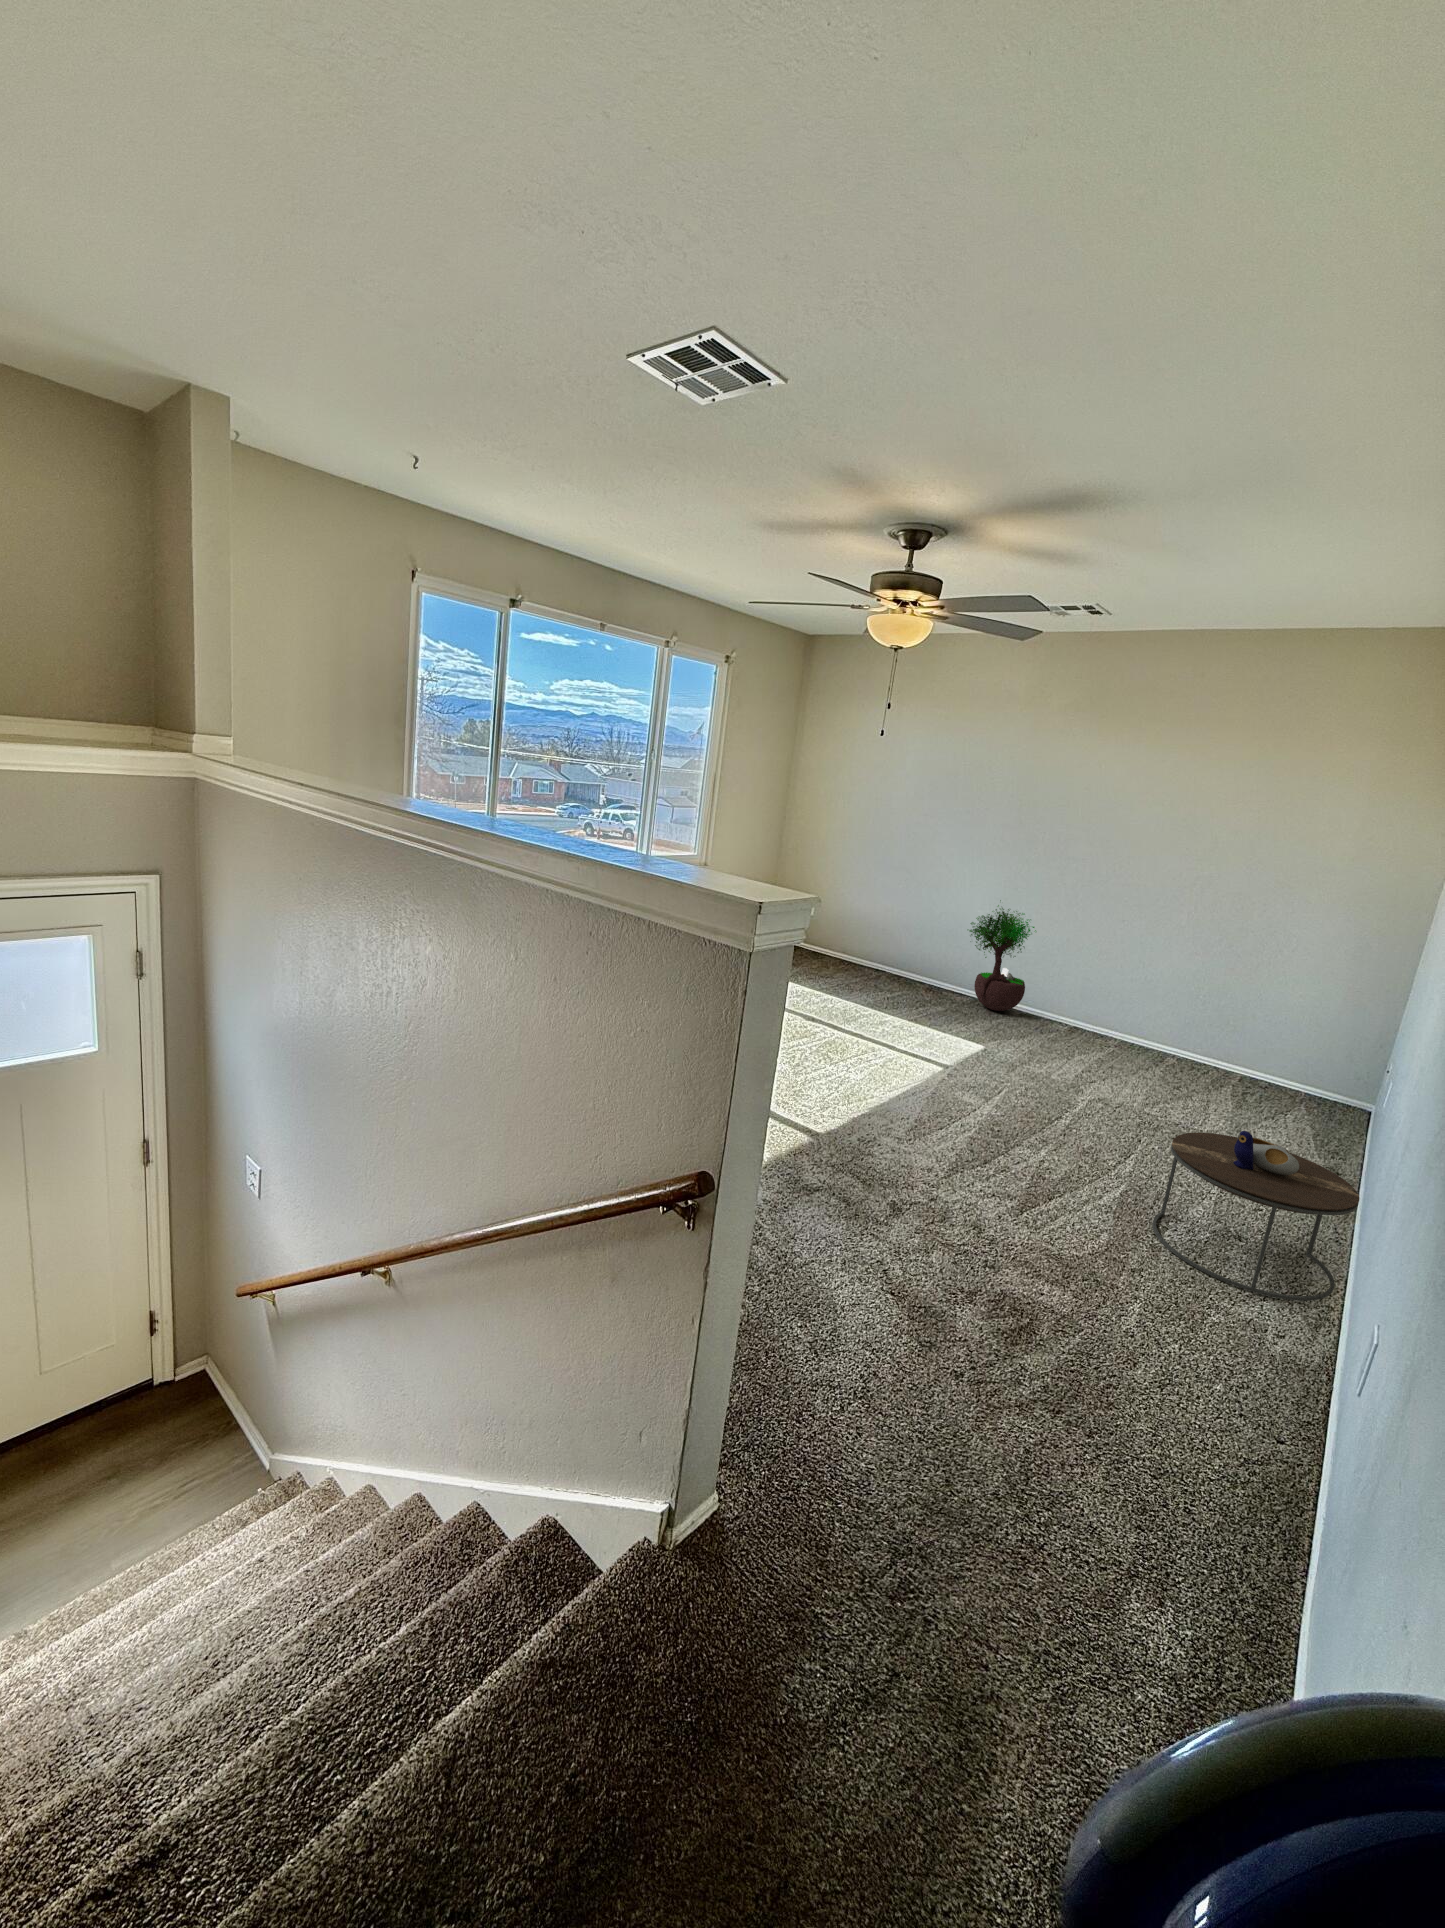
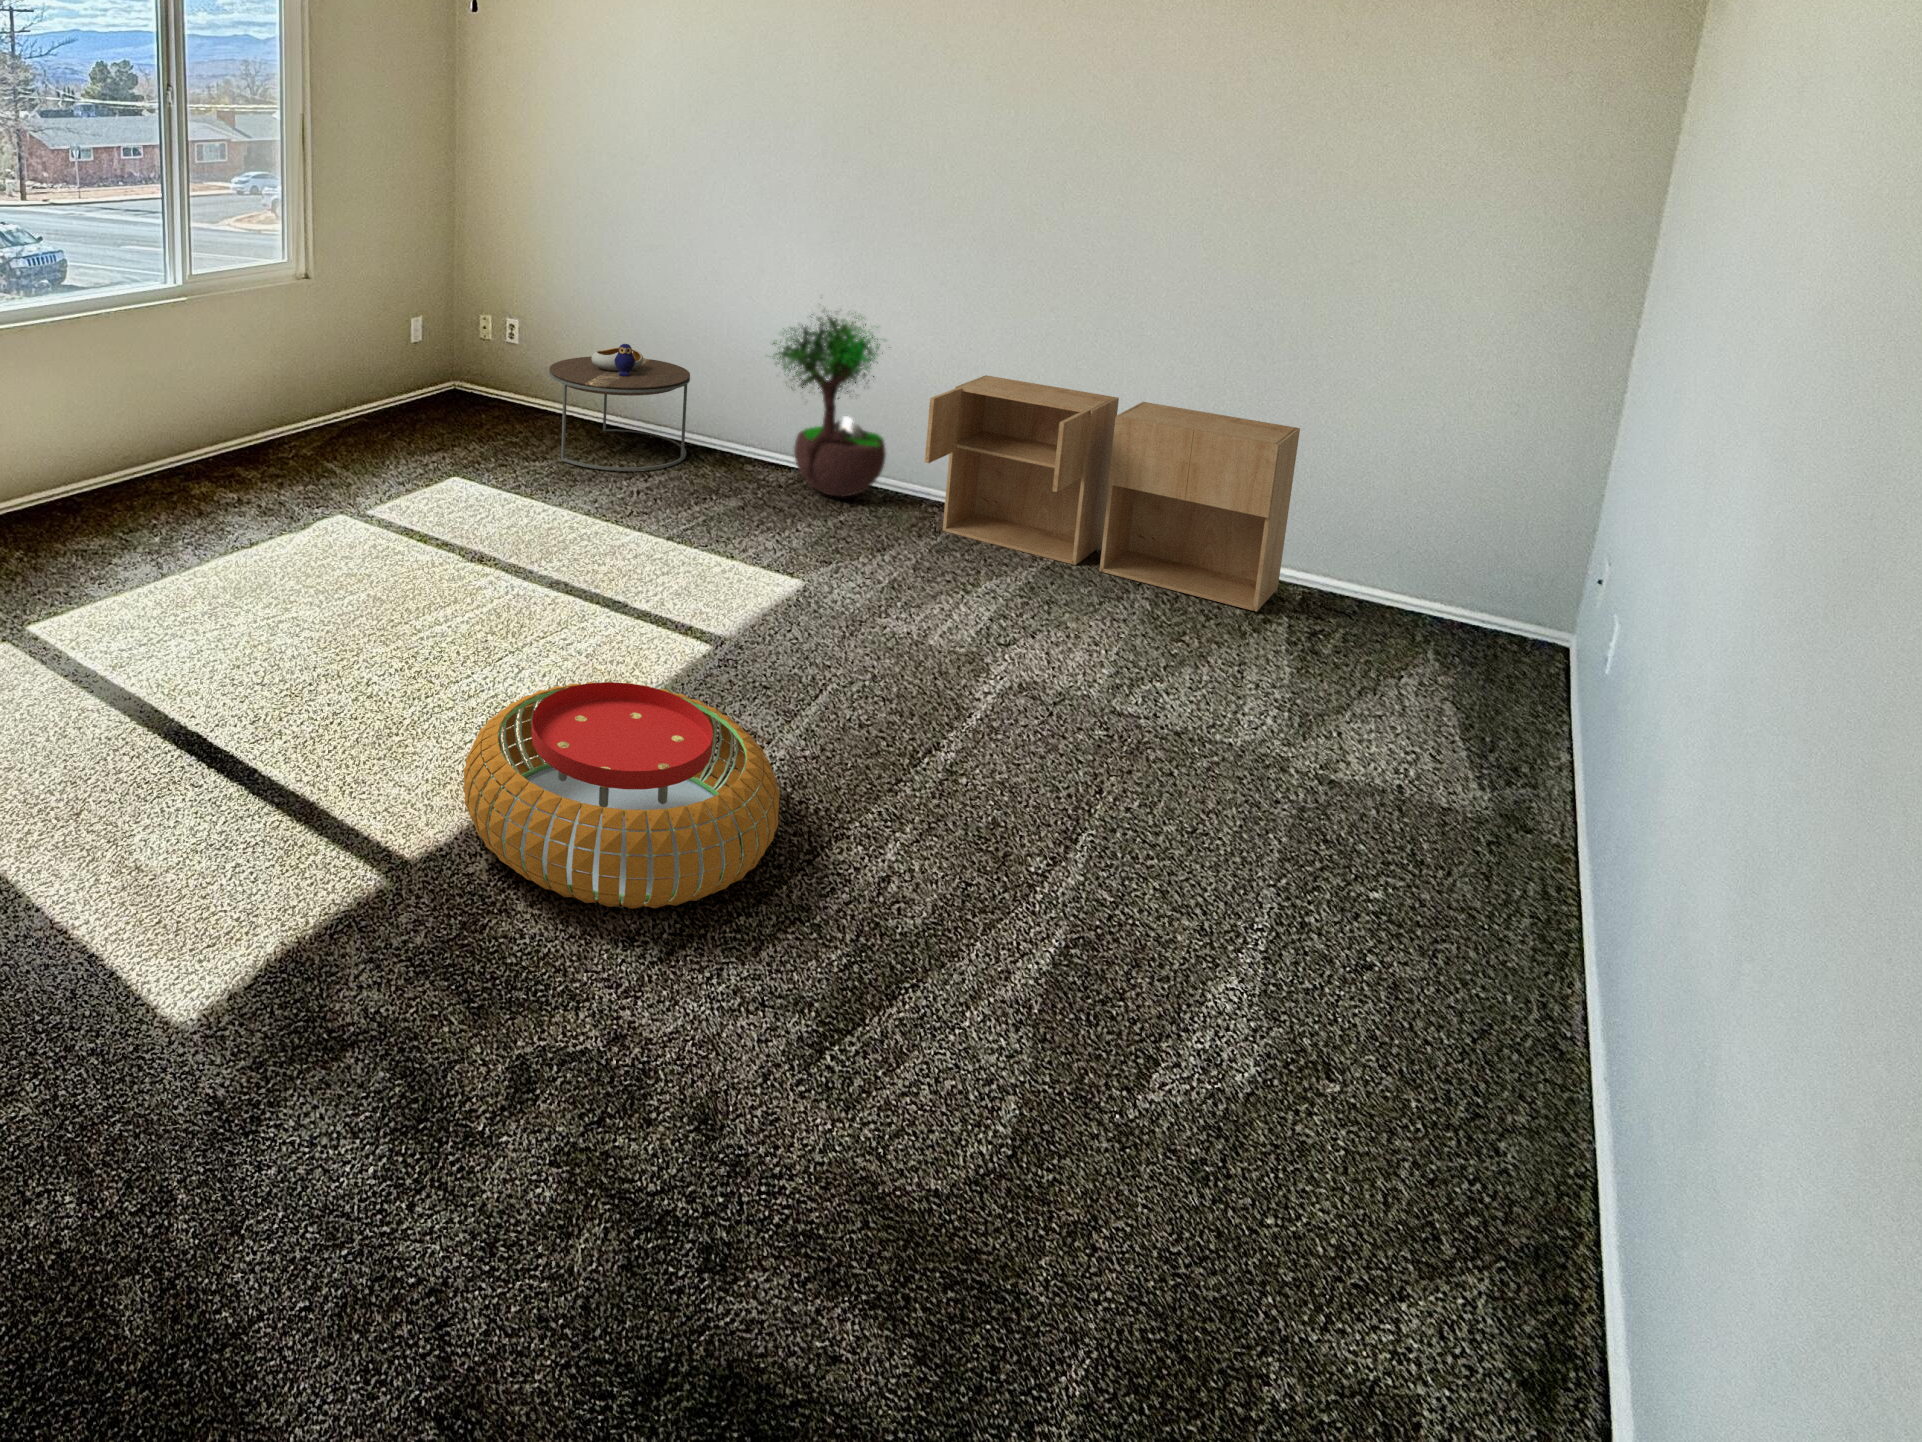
storage cabinet: none [1051,952,1250,1081] -> present [925,375,1300,612]
pouf: none [841,1065,994,1159] -> present [463,682,780,909]
side table: present [1153,1131,1359,1301] -> present [549,344,690,471]

